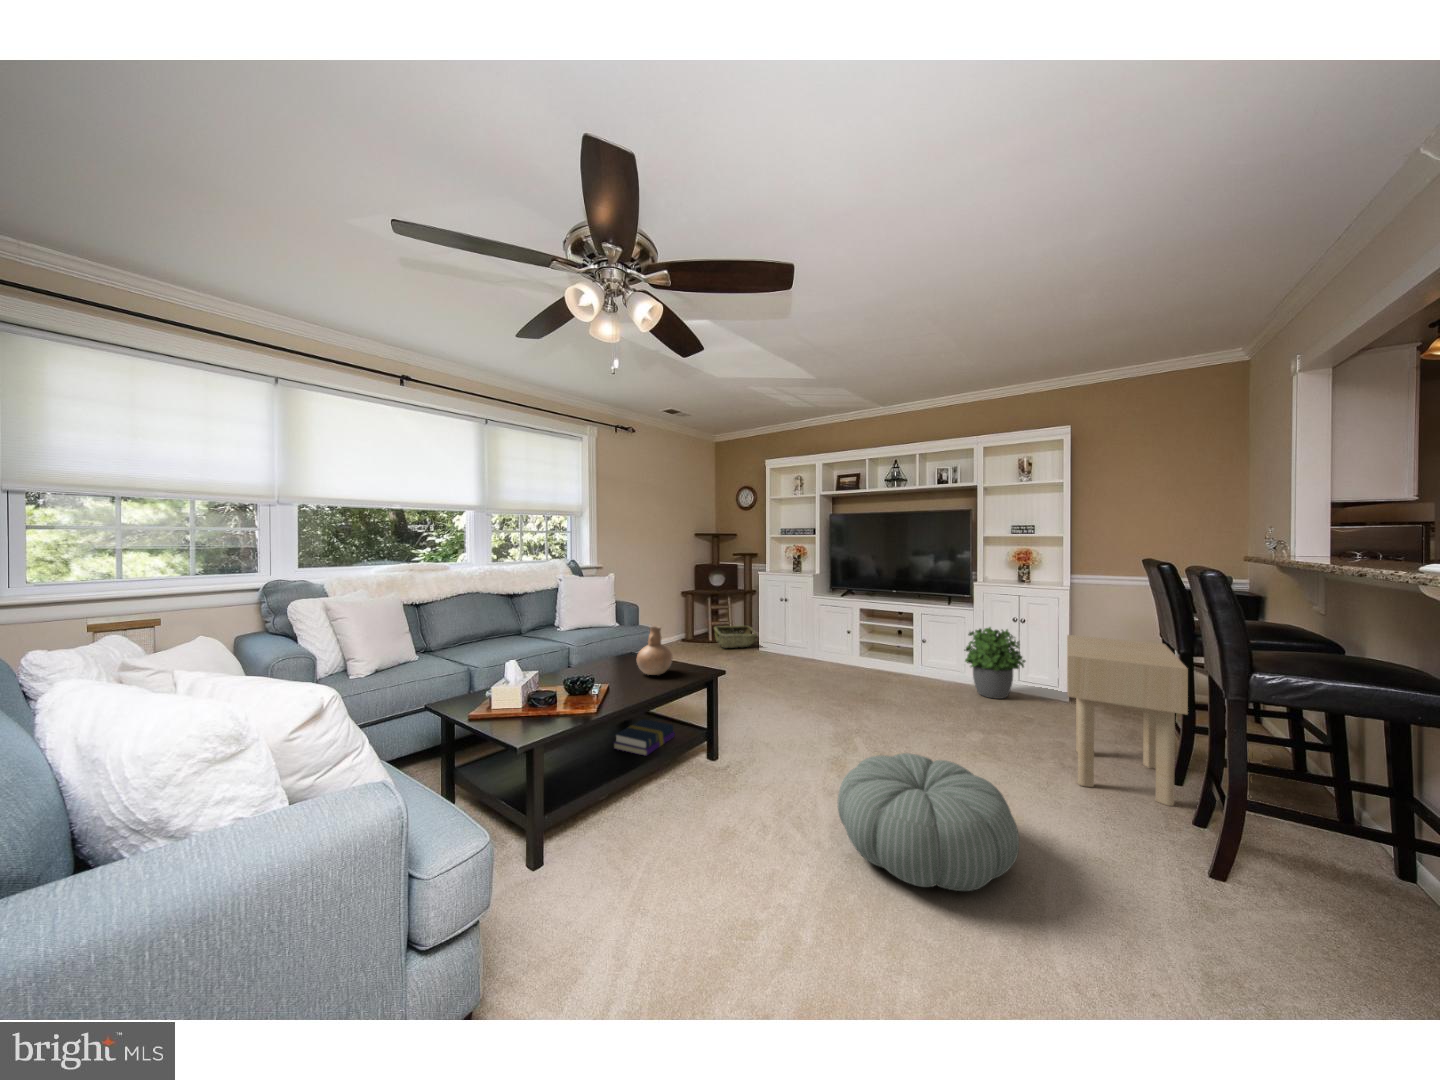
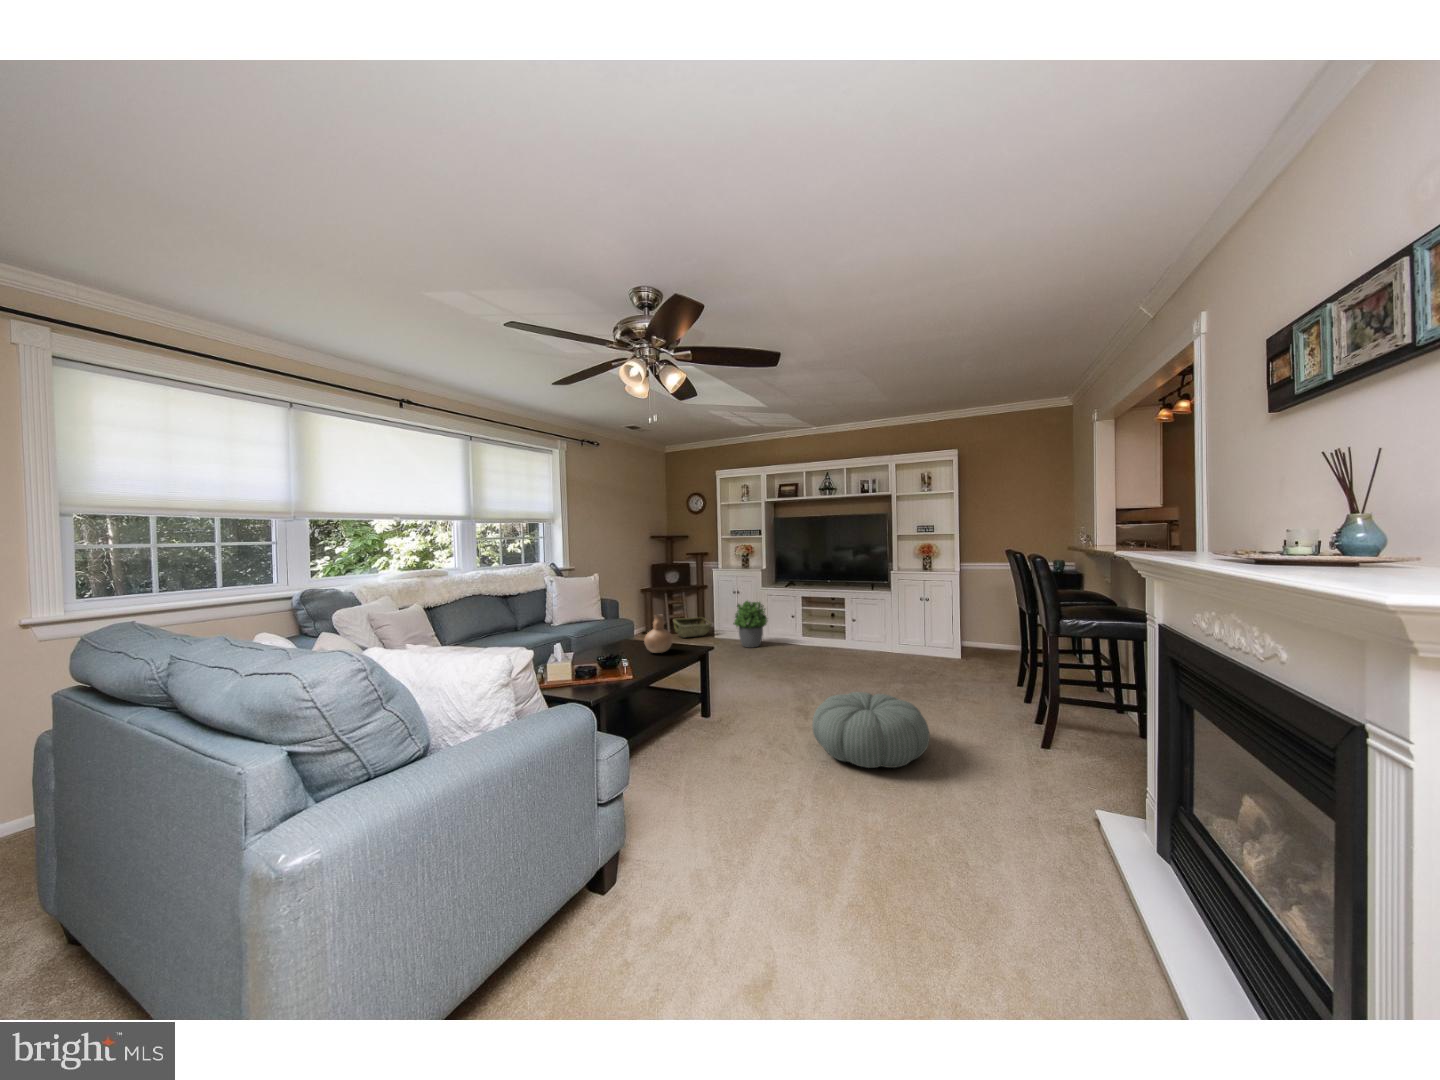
potted plant: present [964,627,1025,699] -> present [733,601,767,648]
side table: present [1067,635,1188,806] -> none [957,607,1029,715]
book: present [614,719,675,756] -> none [634,688,679,713]

